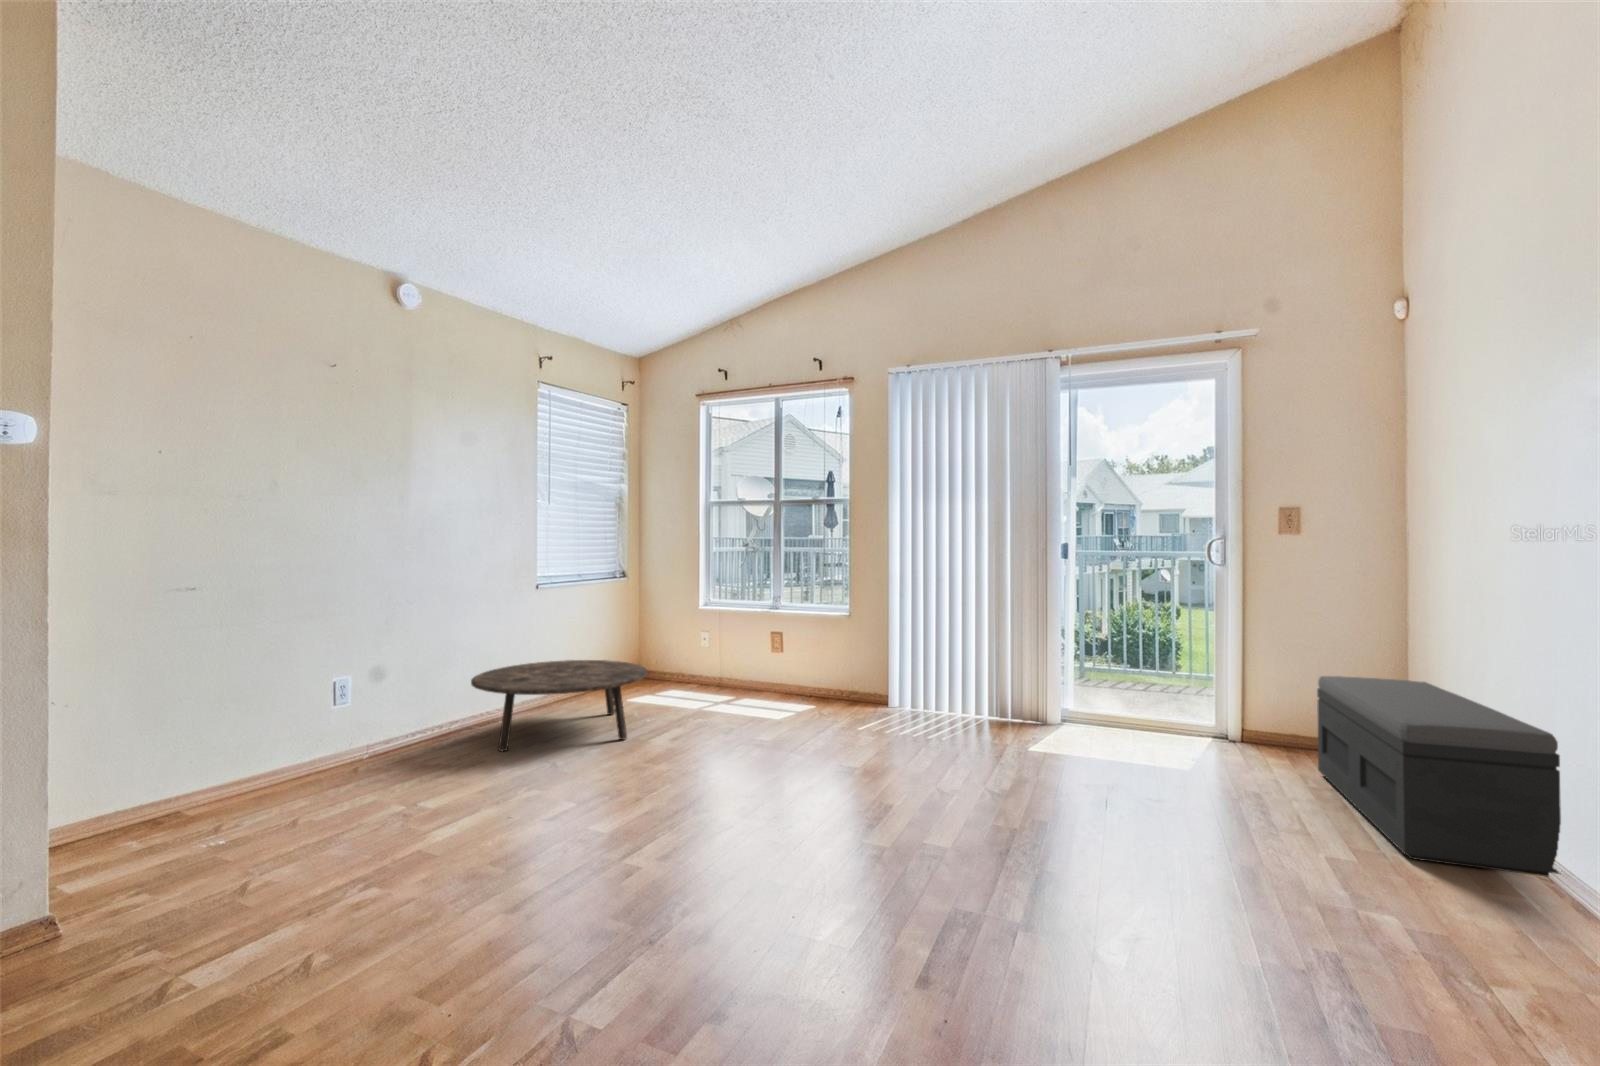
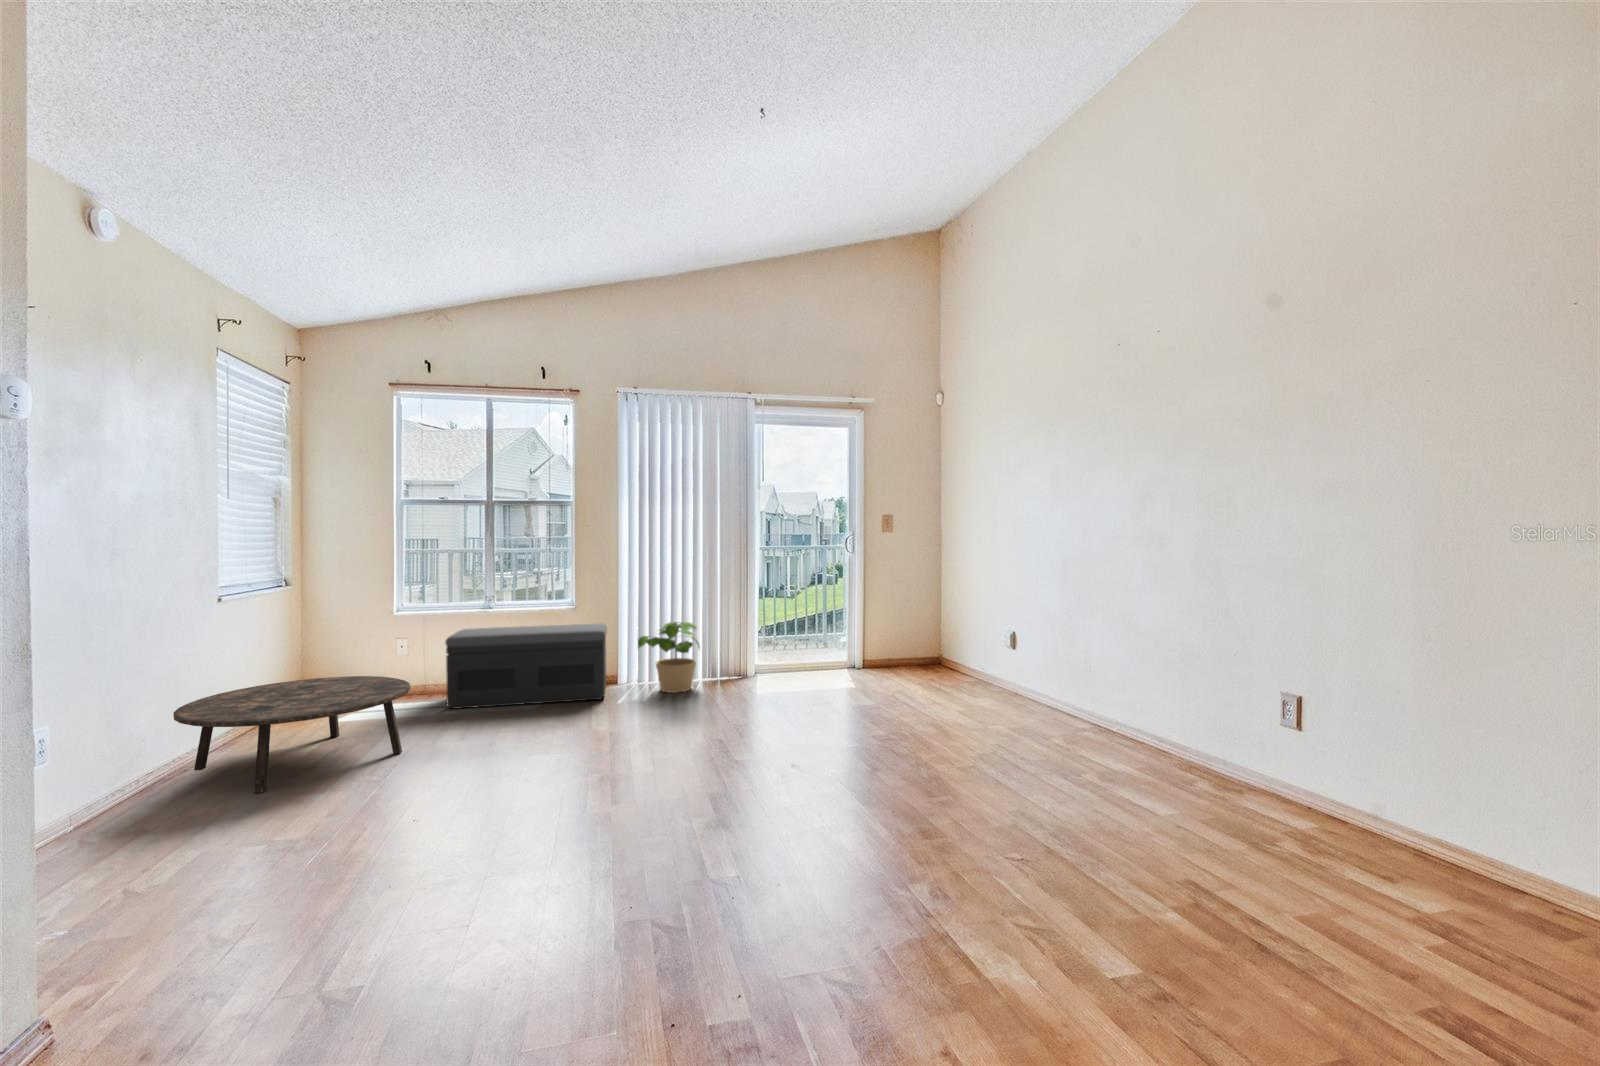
potted plant: none [897,642,975,729] -> present [638,622,699,693]
storage bench: present [1317,676,1561,877] -> present [445,624,607,709]

